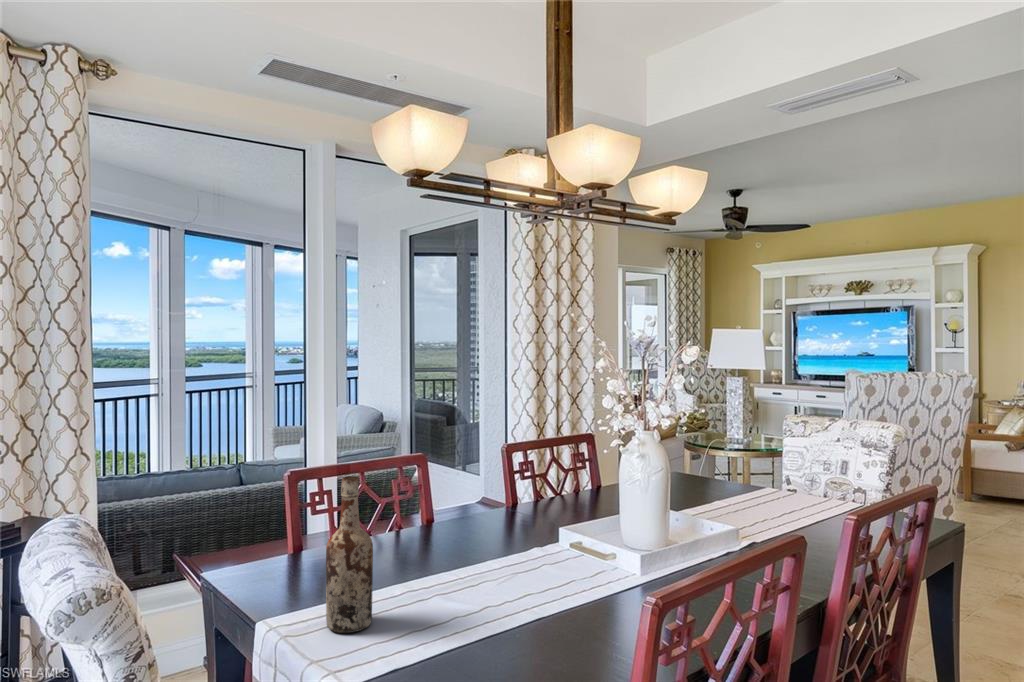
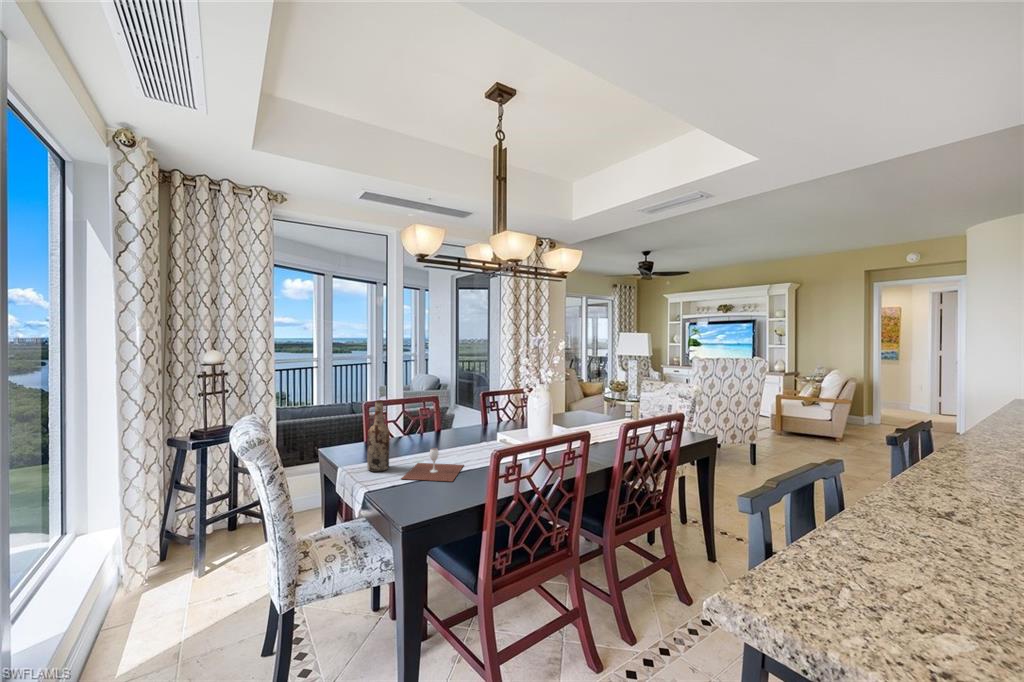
wine glass: none [409,577,527,654] -> present [401,448,464,481]

